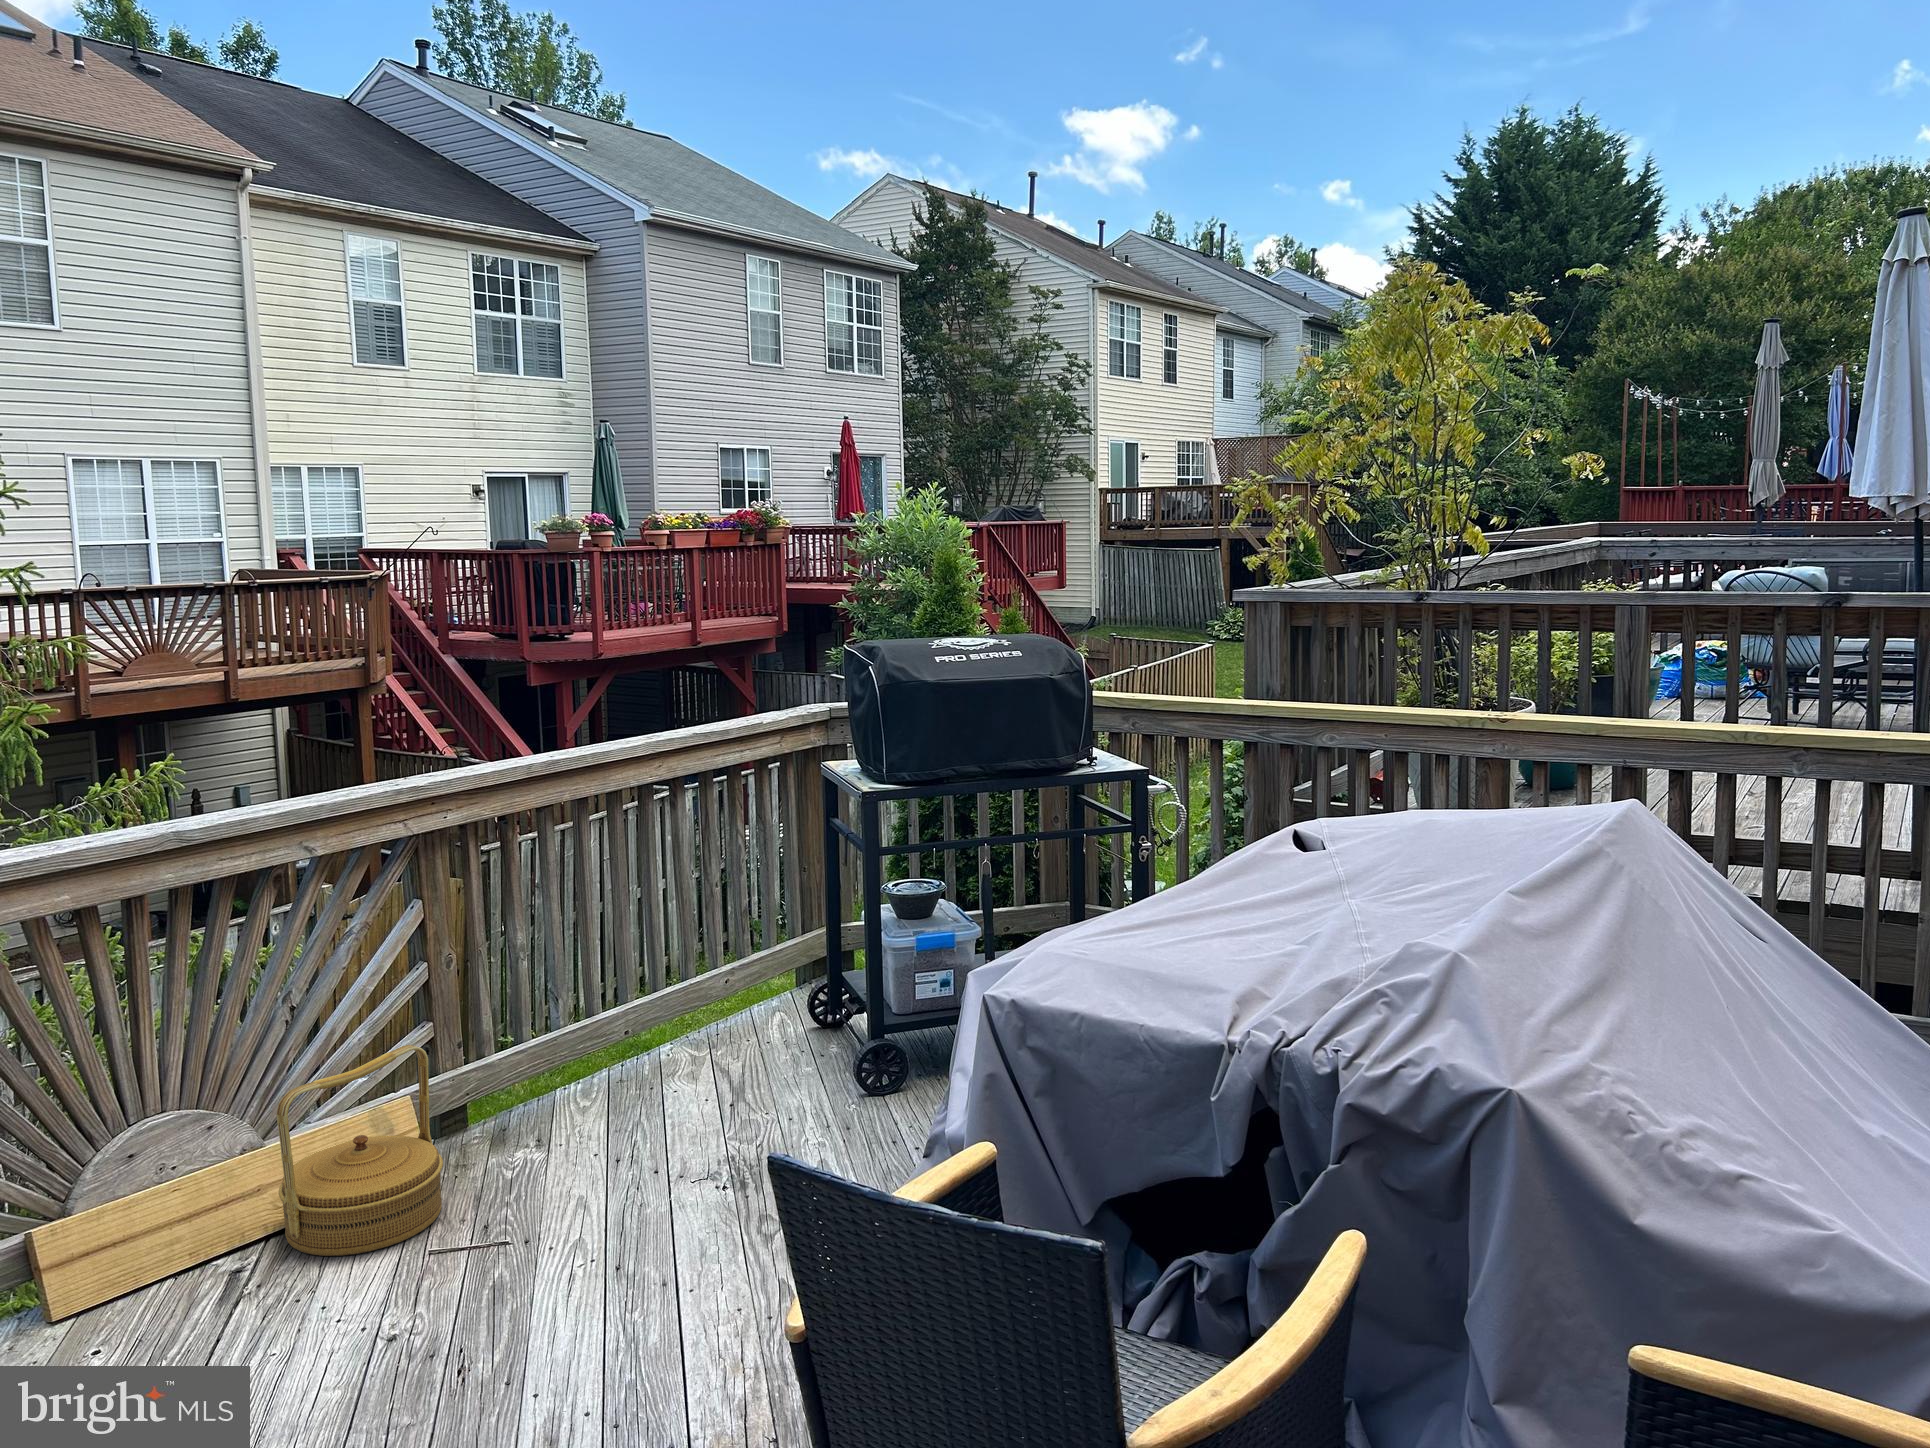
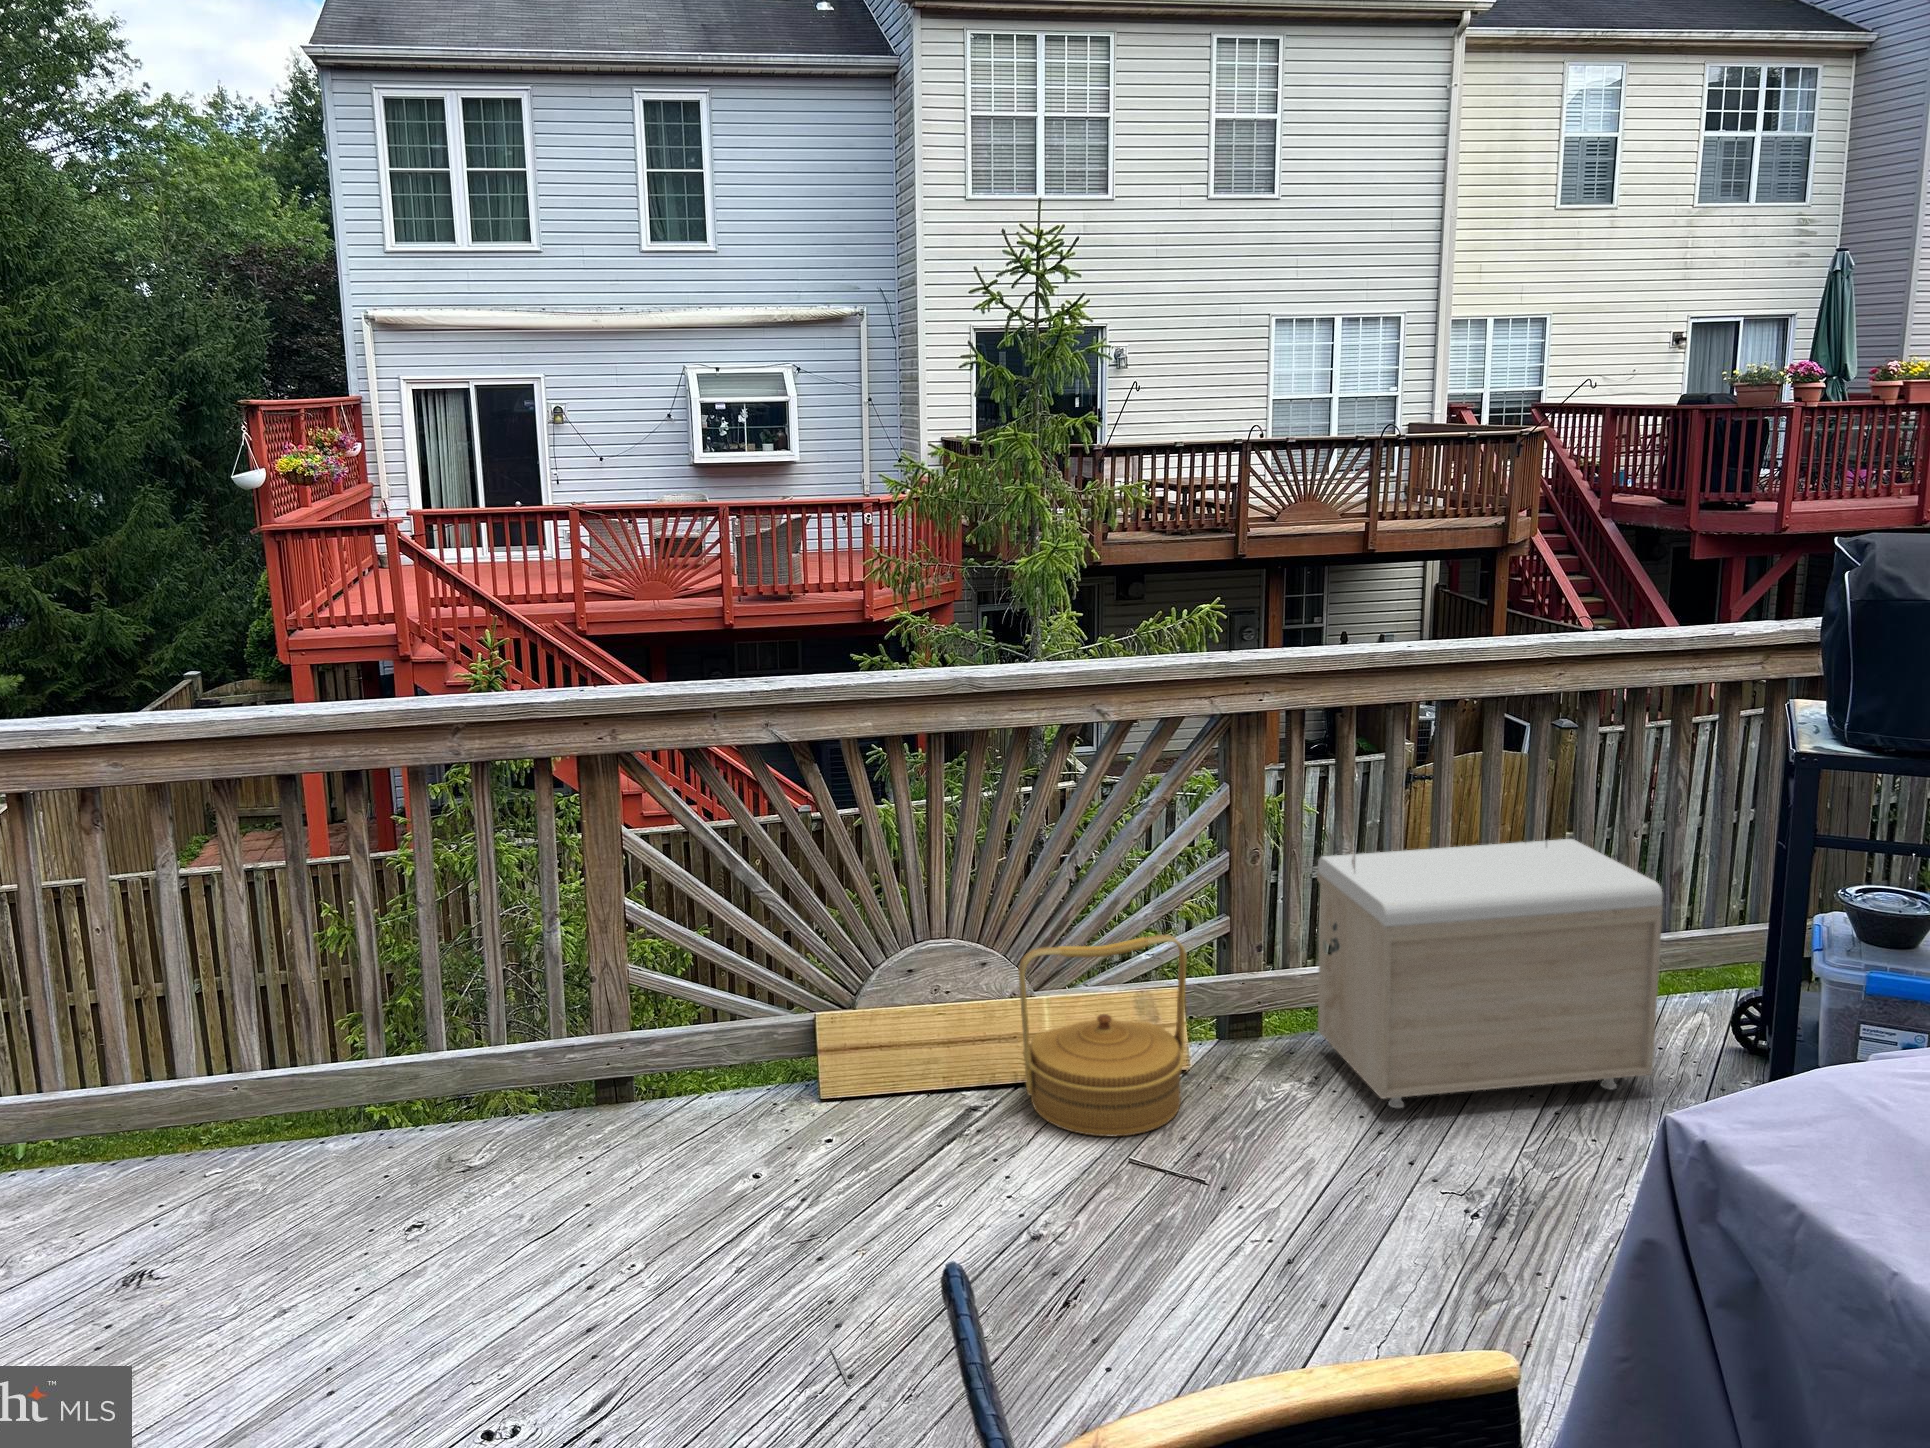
storage bench: none [509,896,773,1139] -> present [1317,839,1663,1108]

